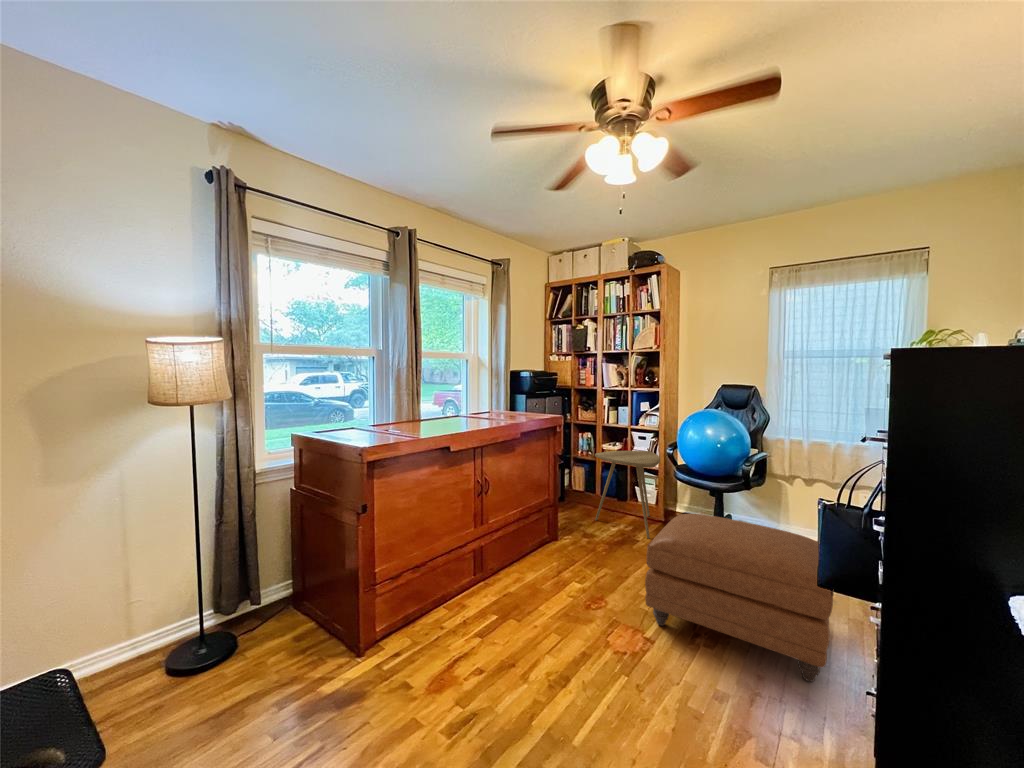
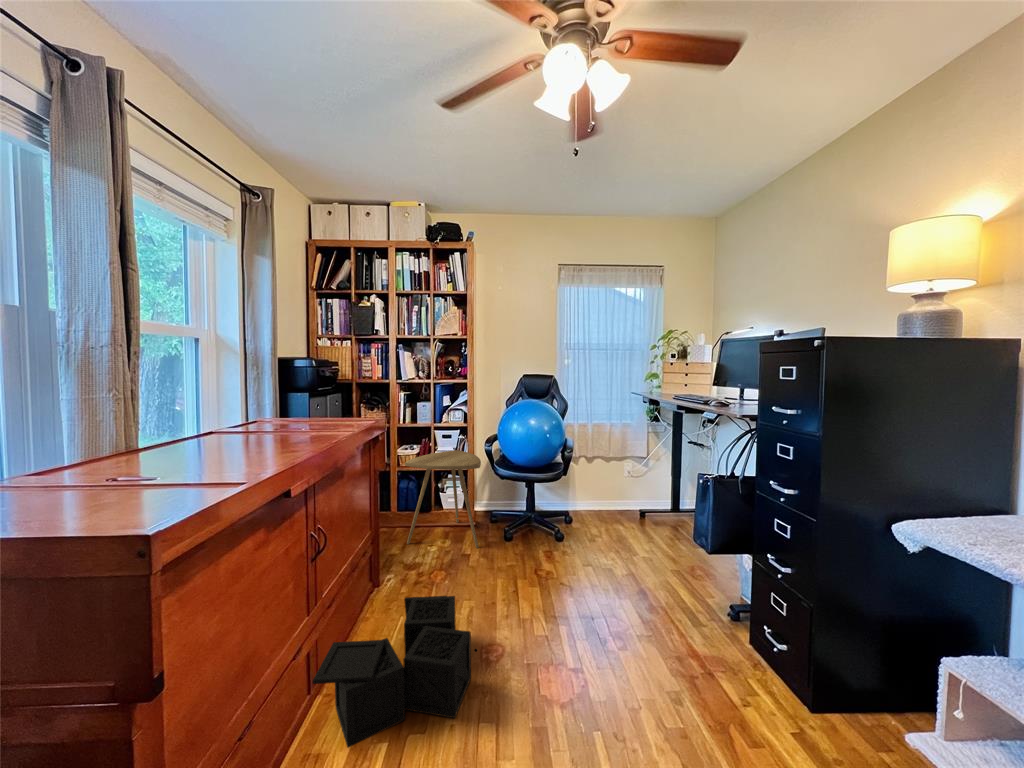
ottoman: present [645,514,834,682] -> none [538,506,719,644]
storage bin: none [468,544,586,624] -> present [313,596,477,748]

